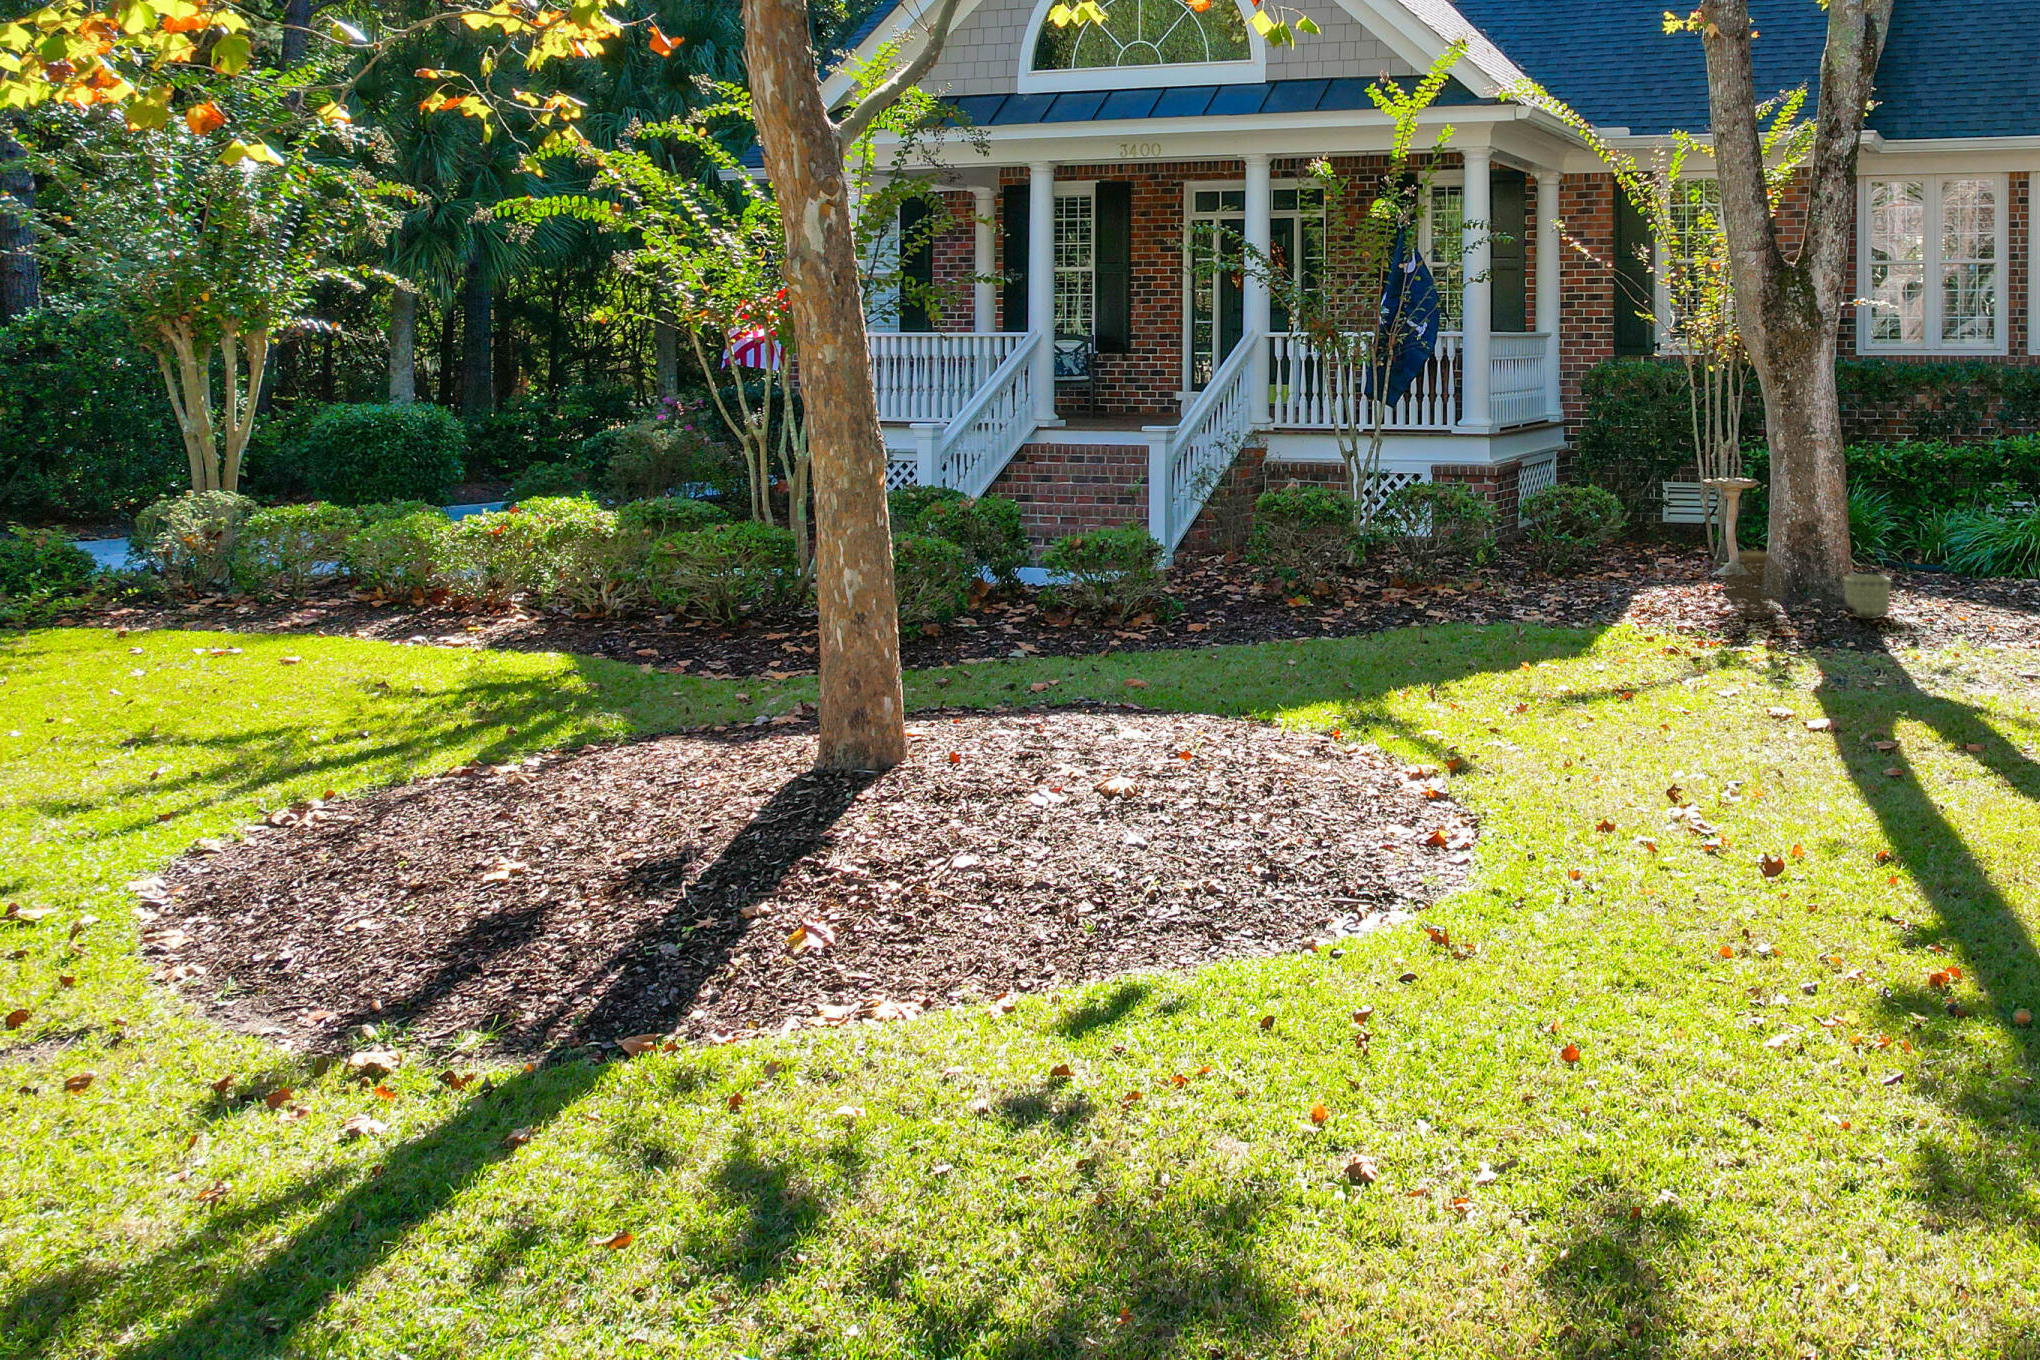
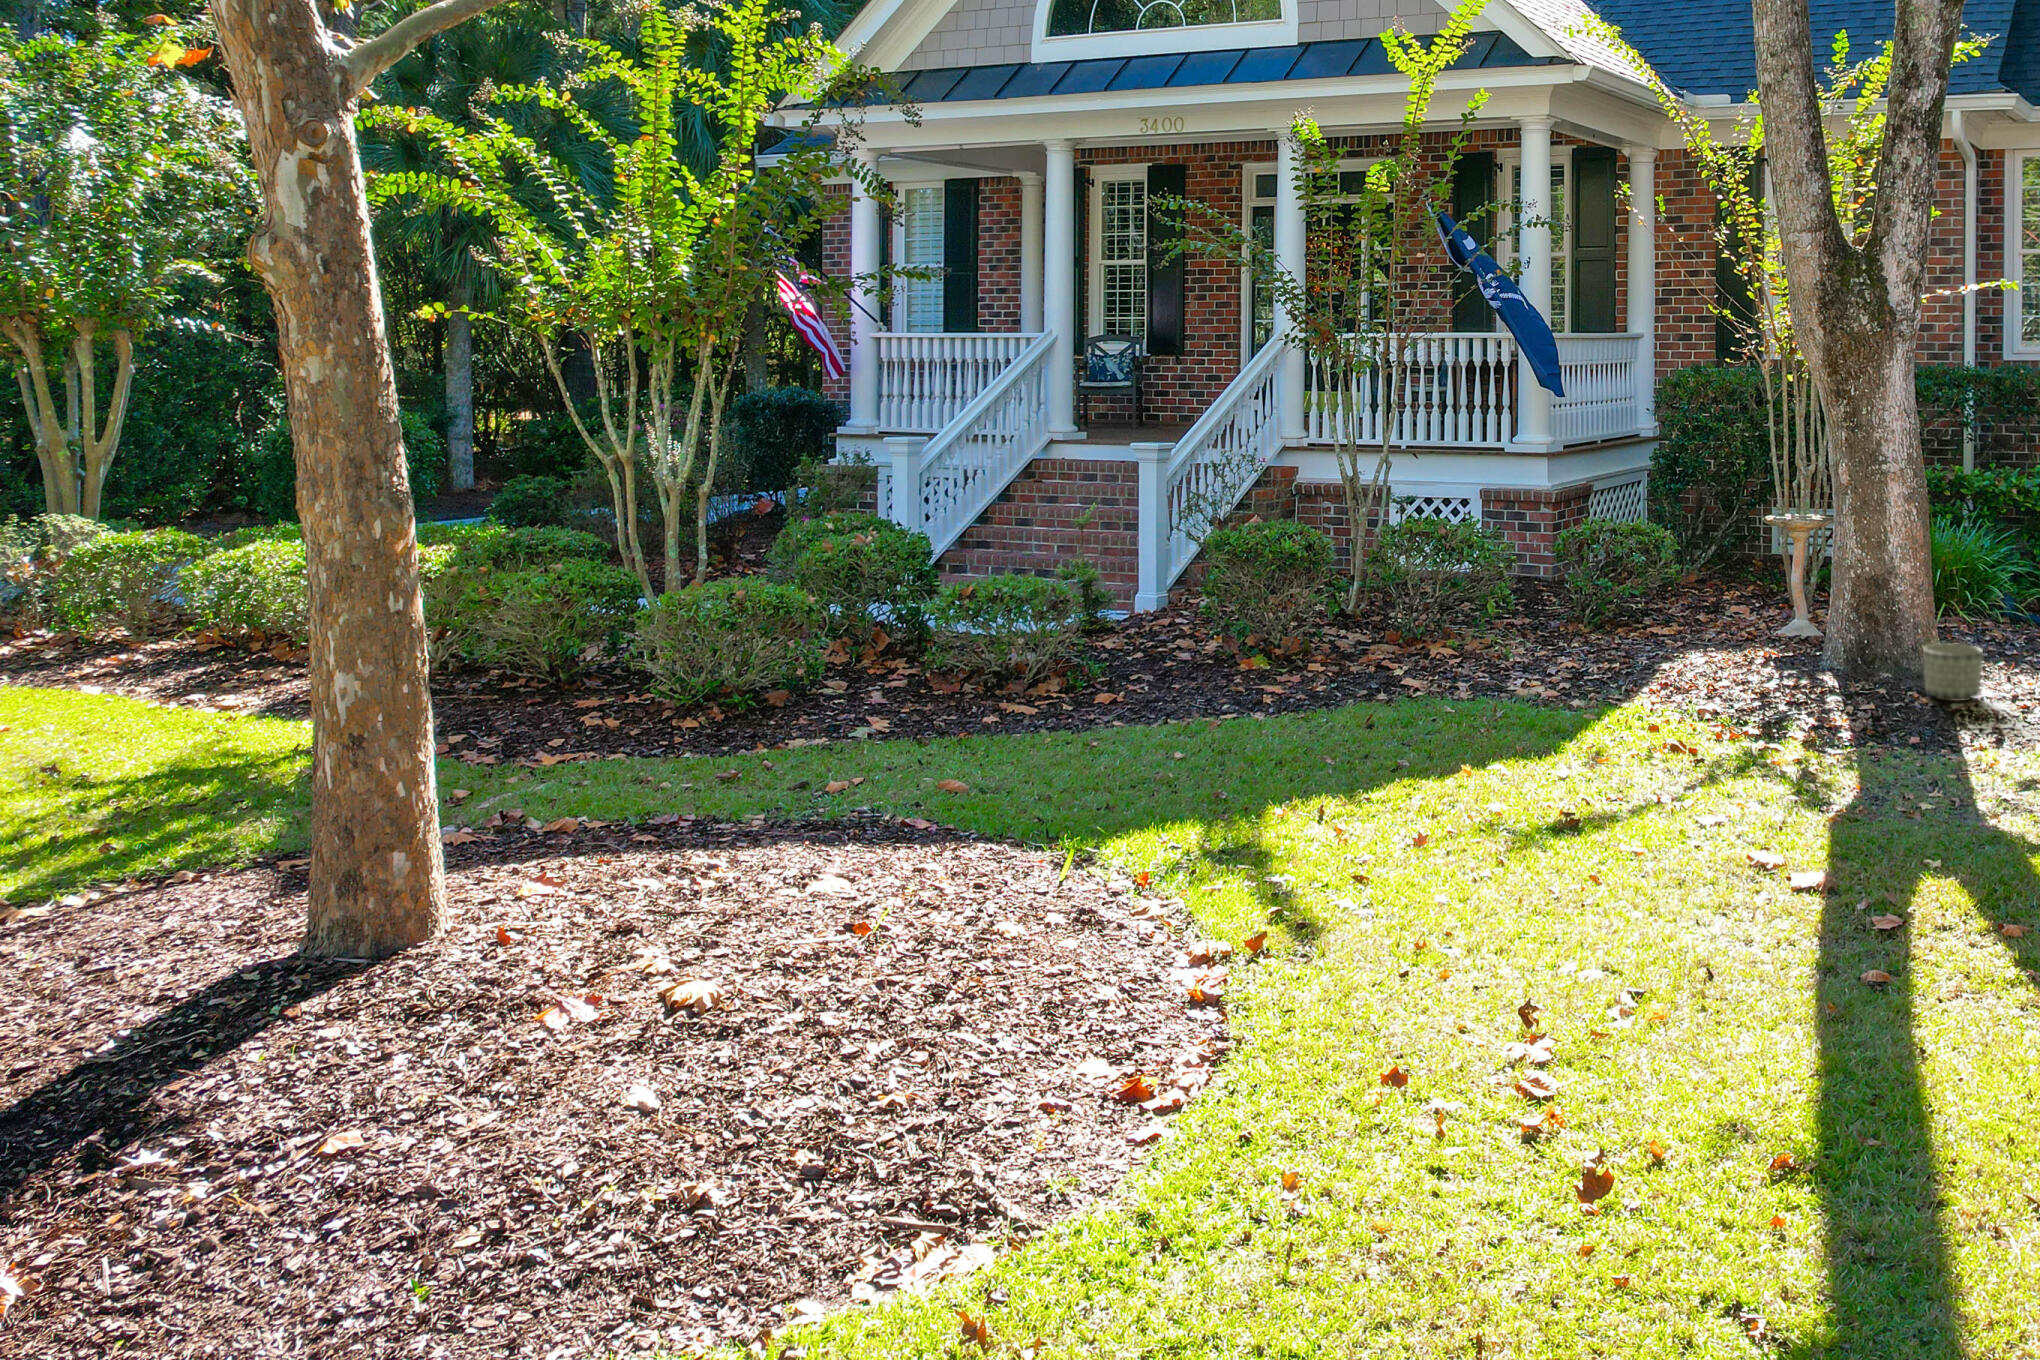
woven basket: present [1725,551,1785,617] -> none [1771,612,1847,696]

